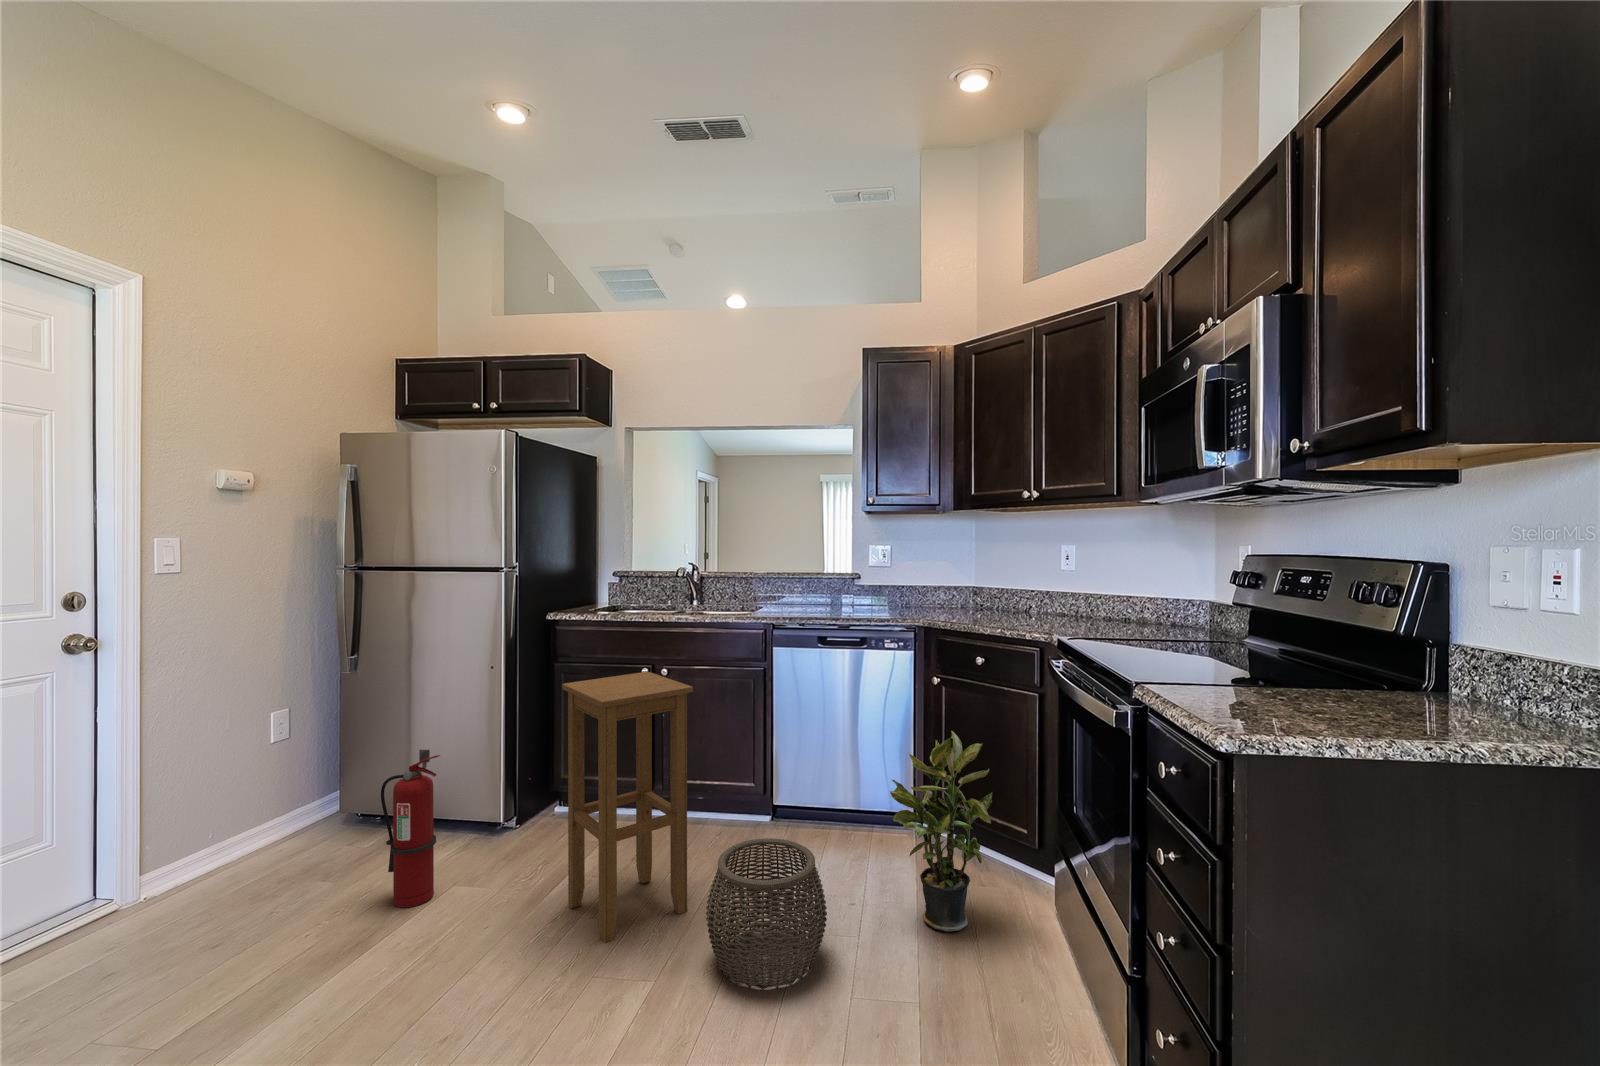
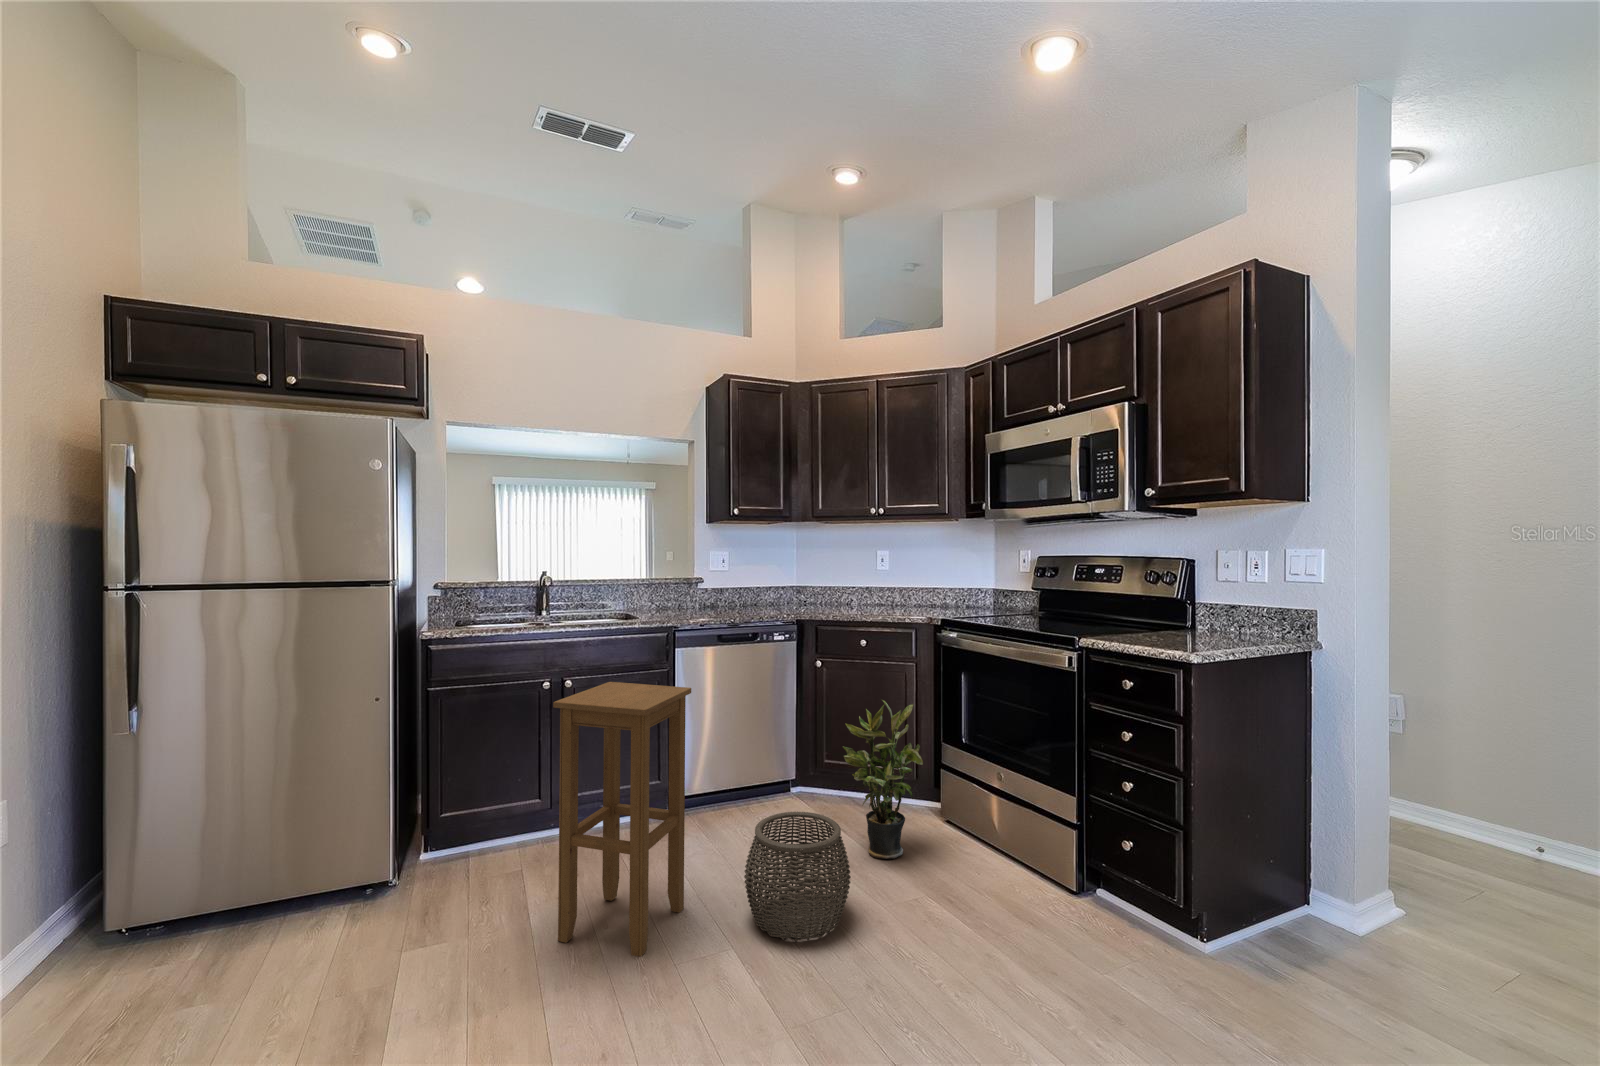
fire extinguisher: present [381,749,440,907] -> none [296,808,390,1013]

